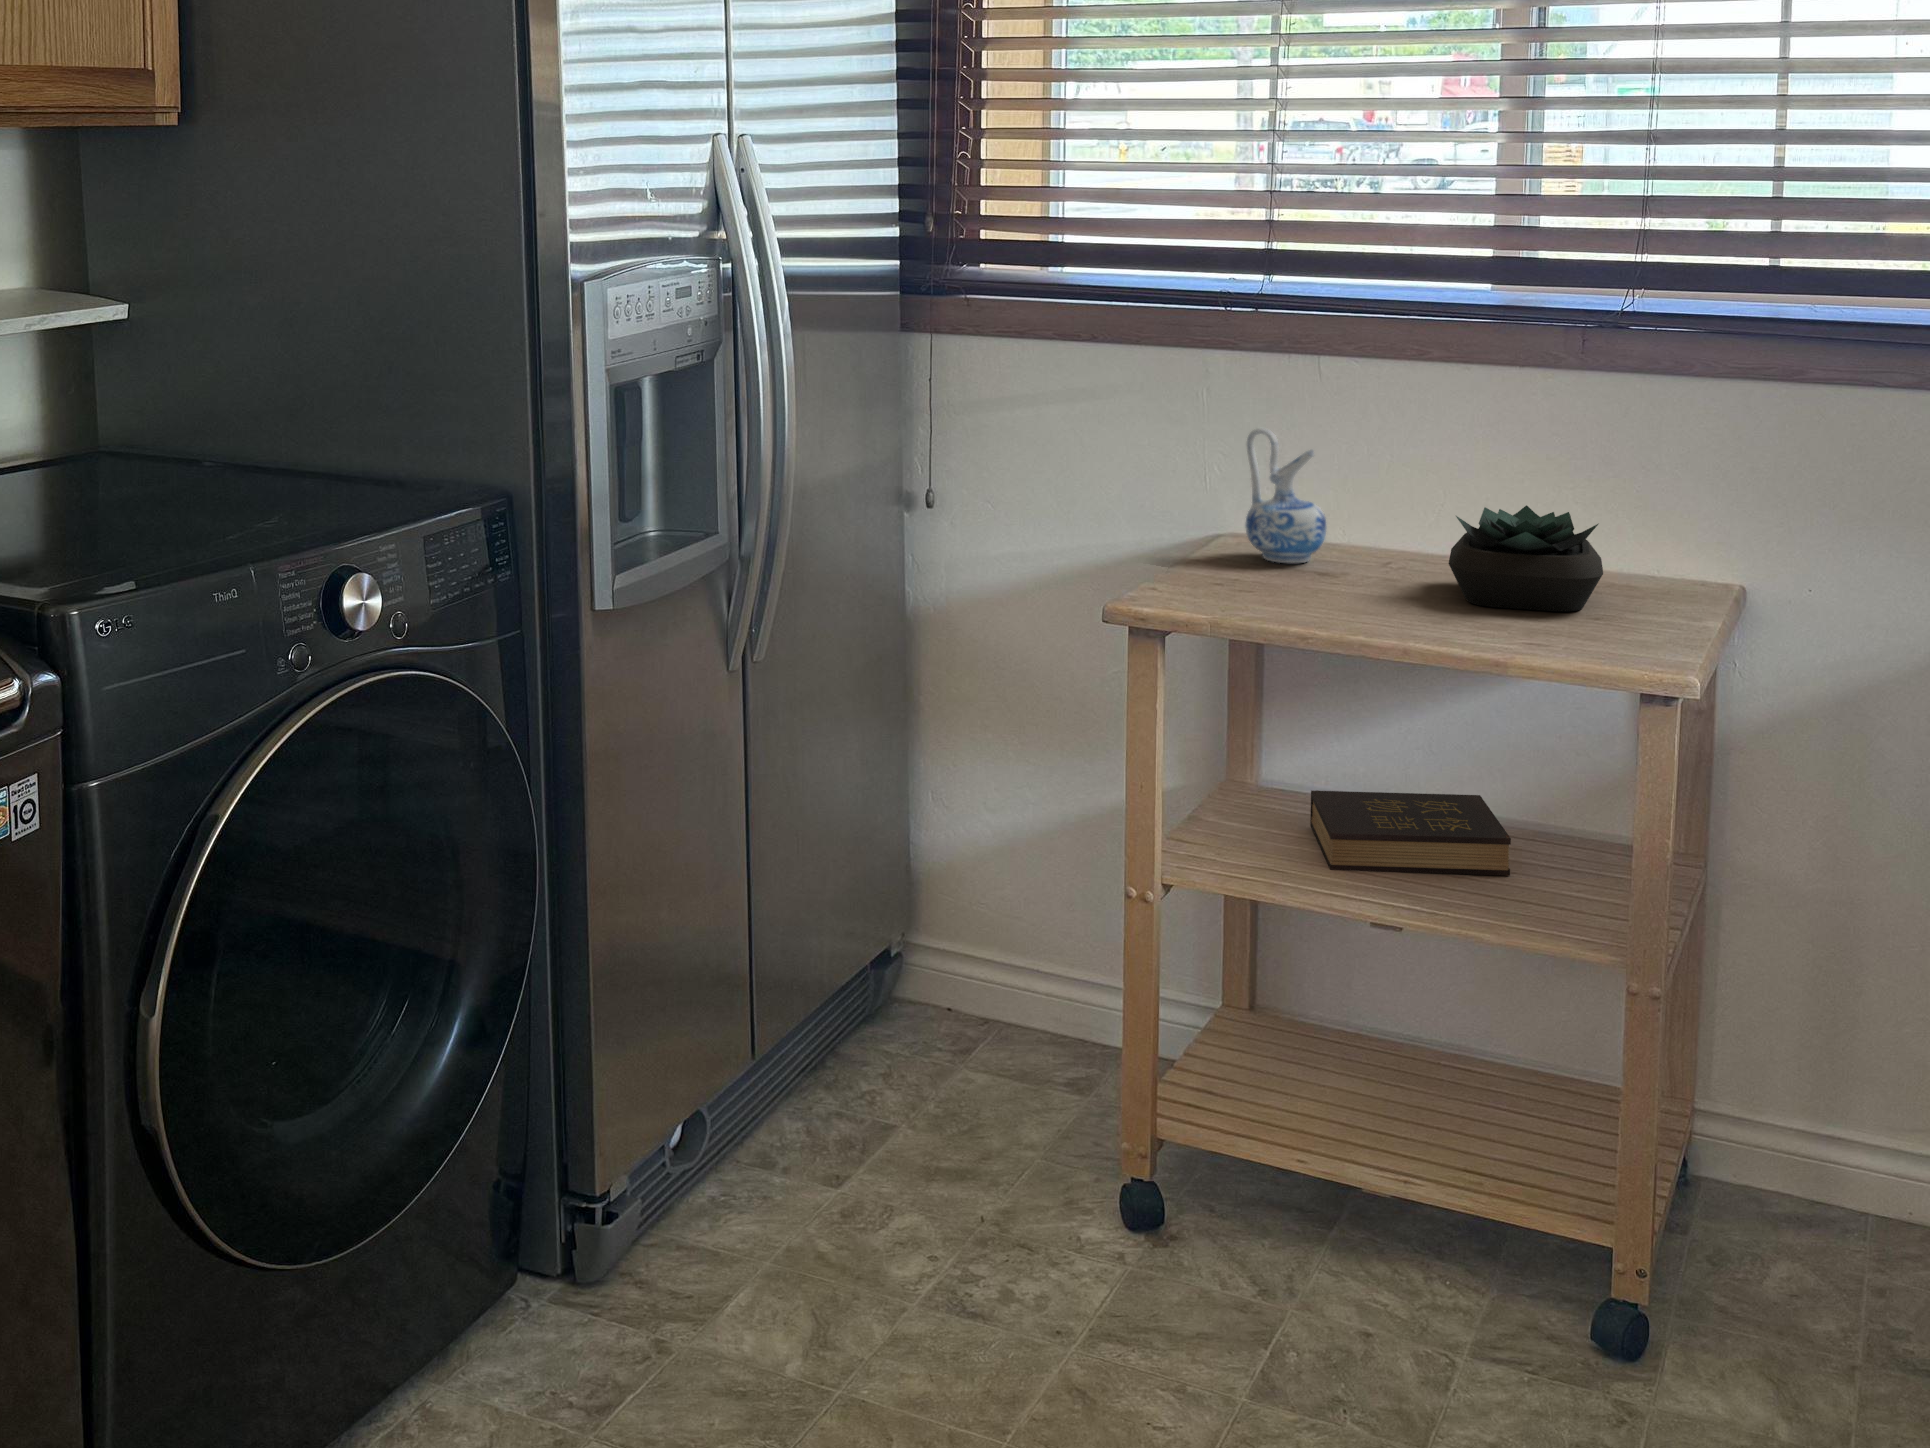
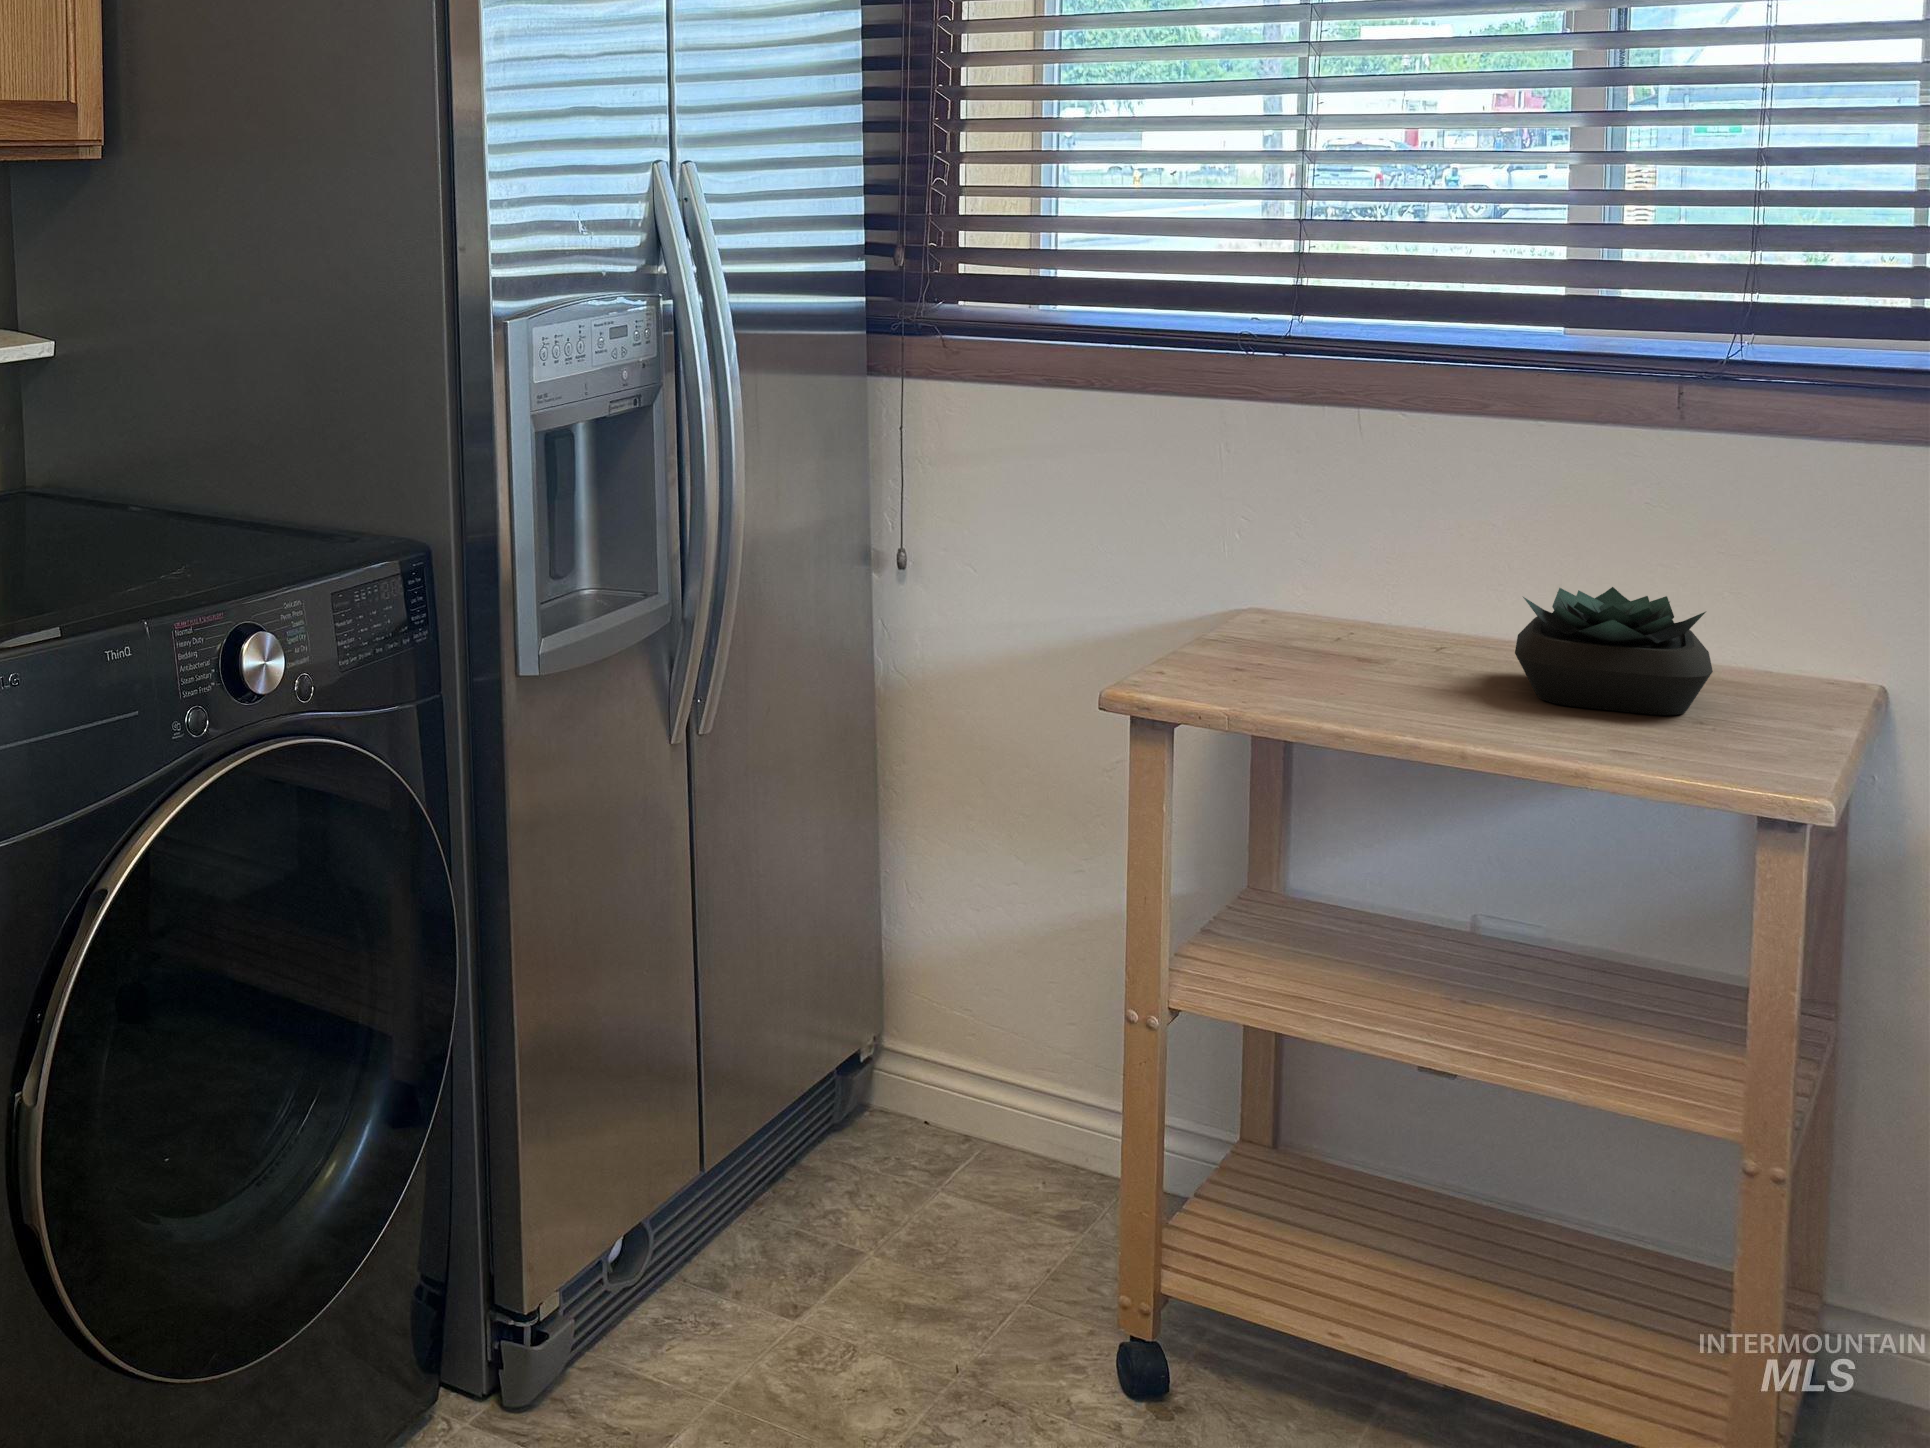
ceramic pitcher: present [1246,428,1326,563] -> none [1266,489,1363,645]
hardback book: present [1310,791,1511,876] -> none [1345,907,1595,1024]

